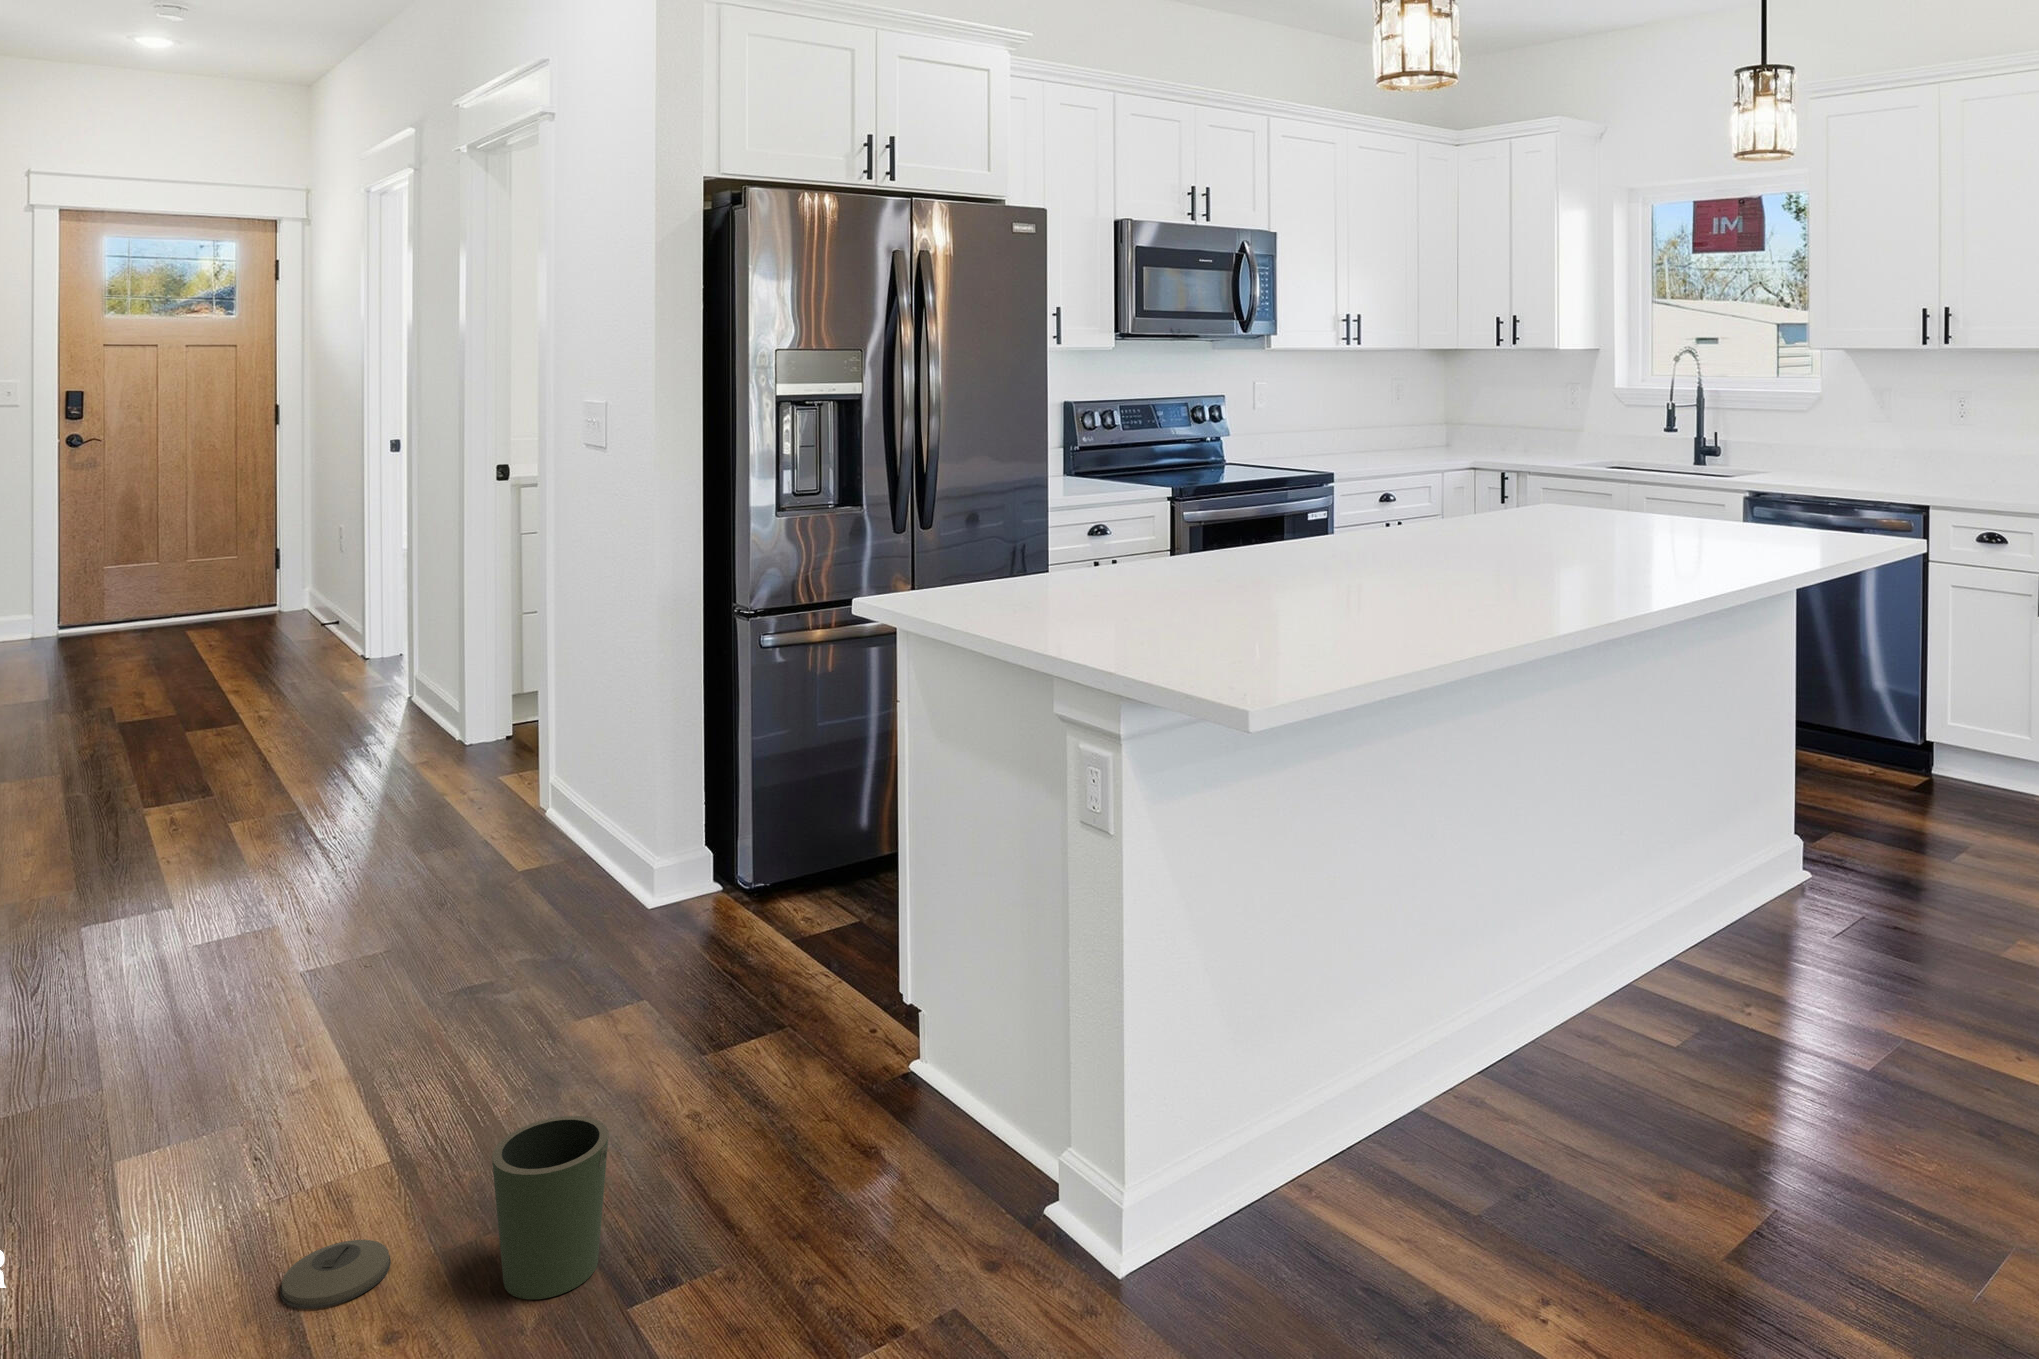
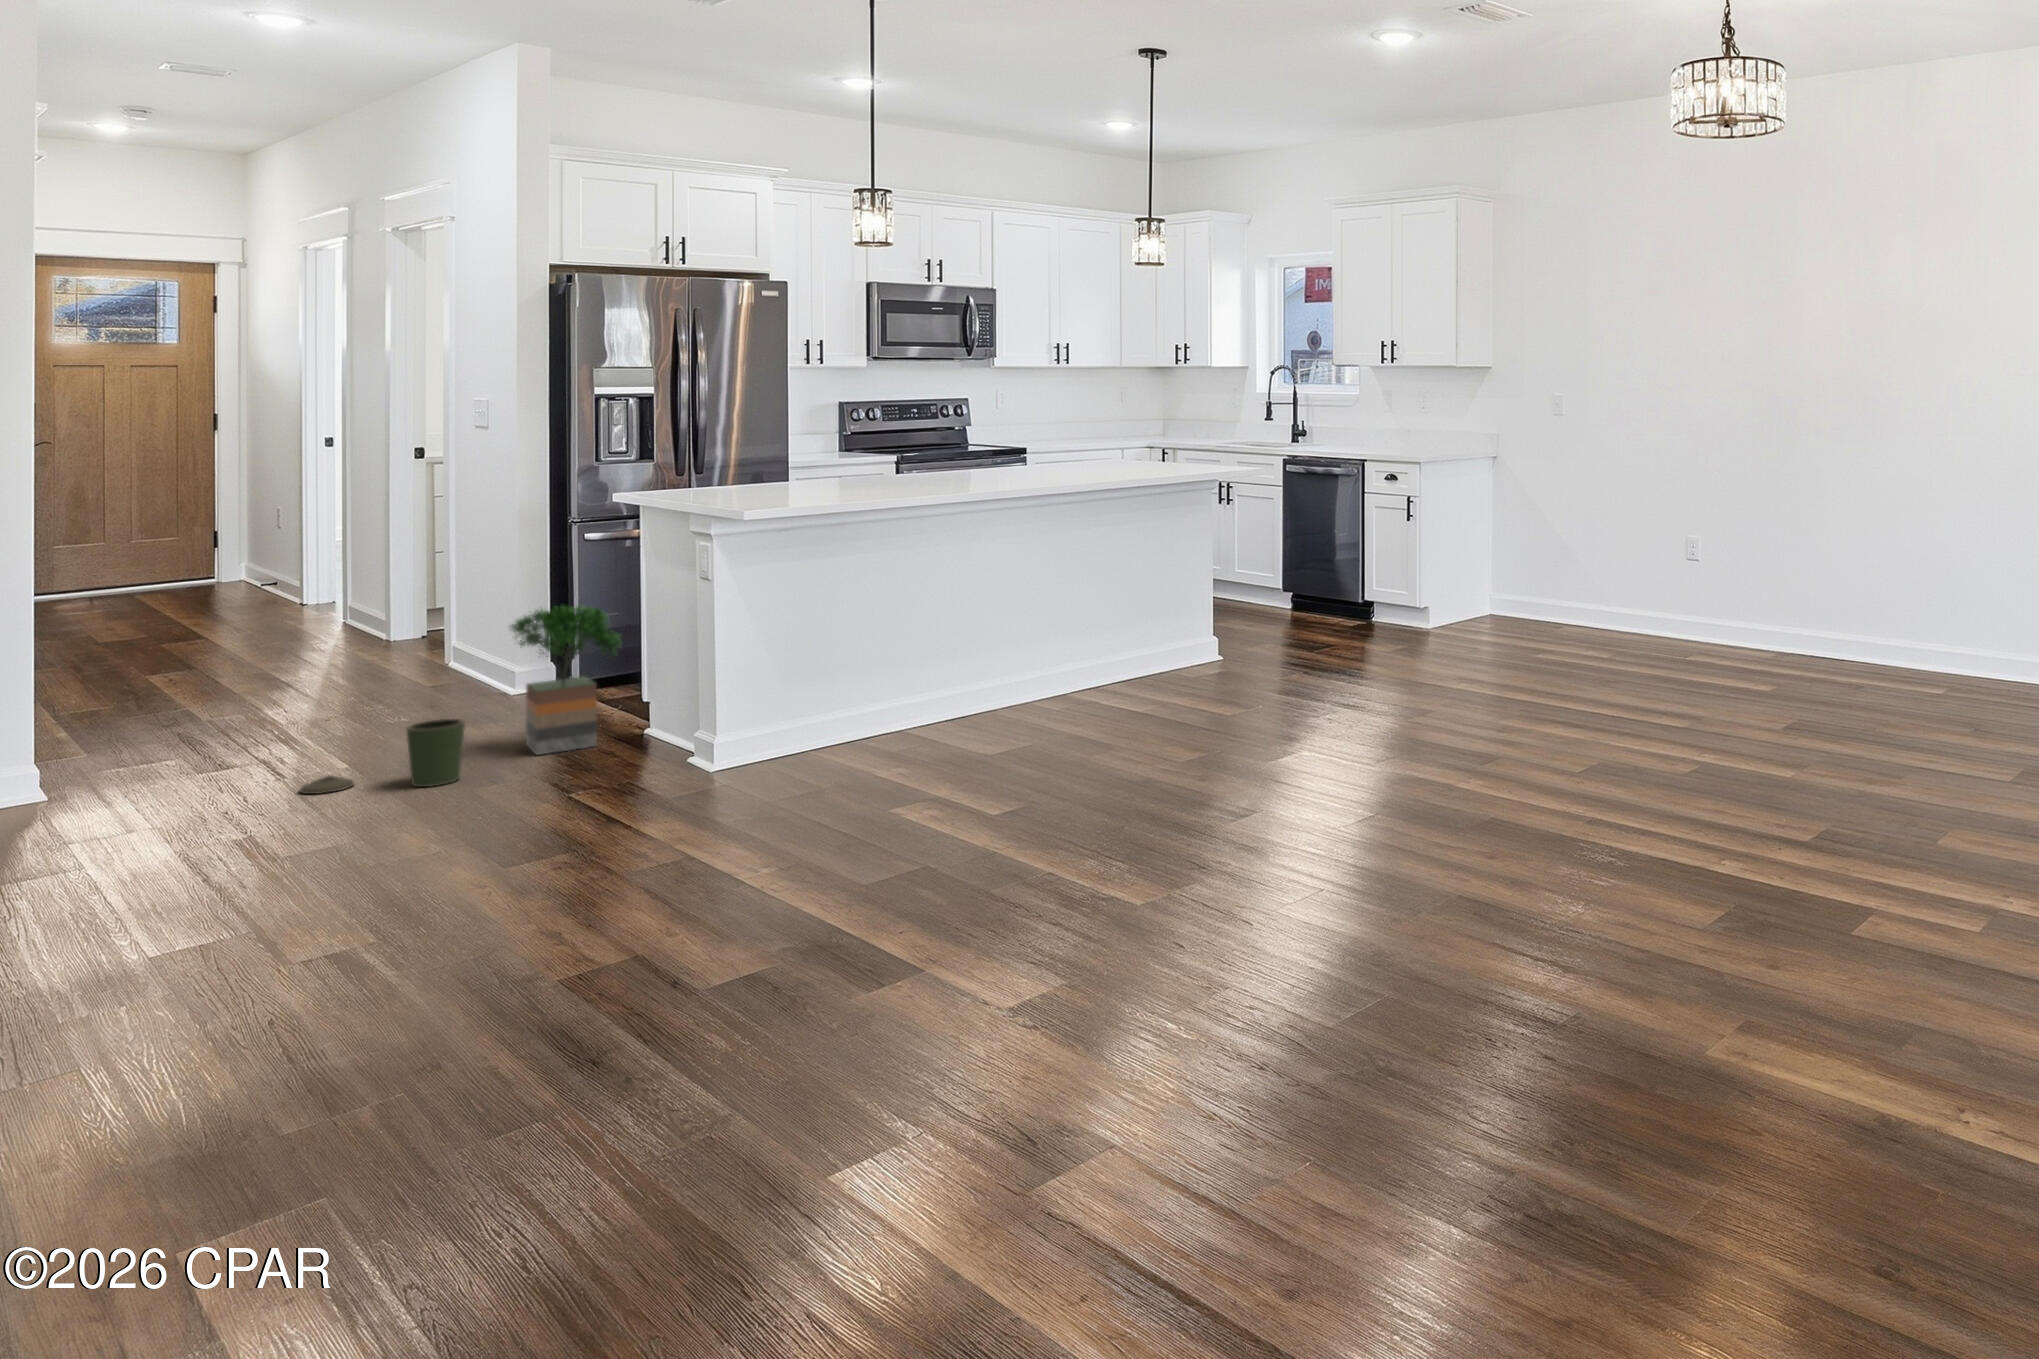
potted tree: none [673,819,892,1161] -> present [509,606,620,755]

